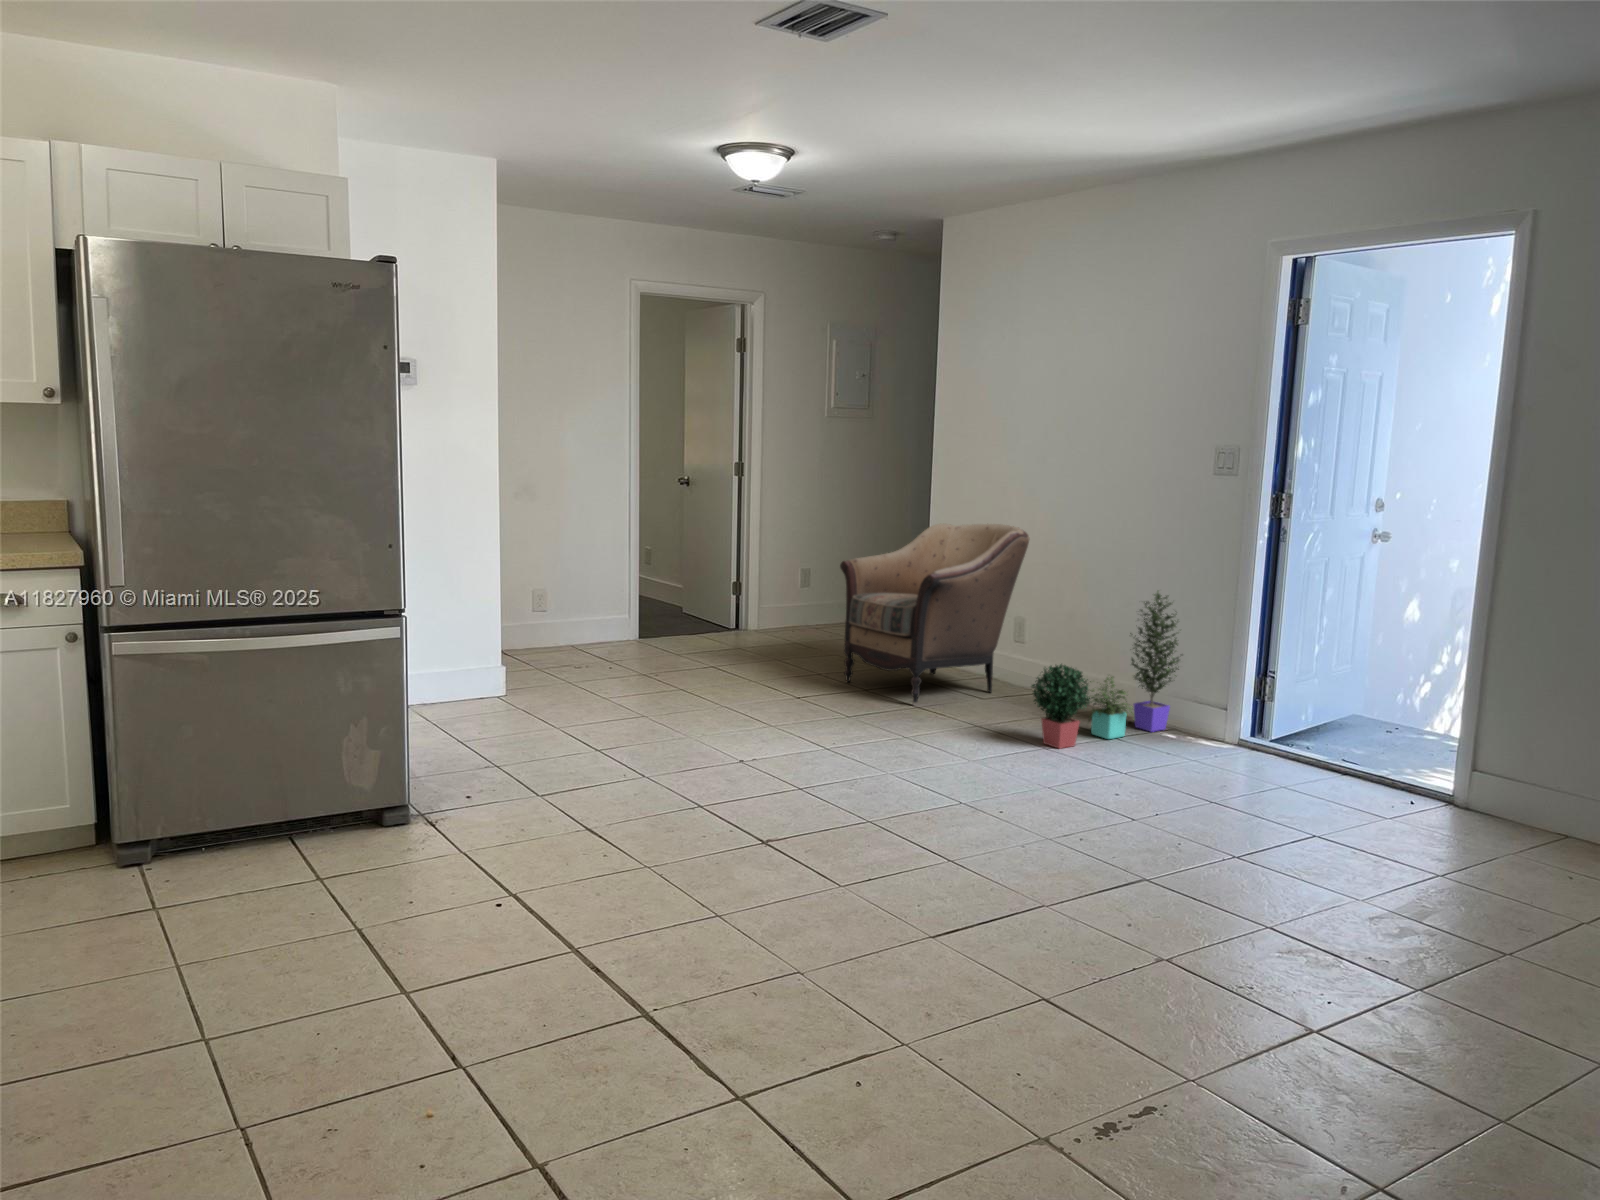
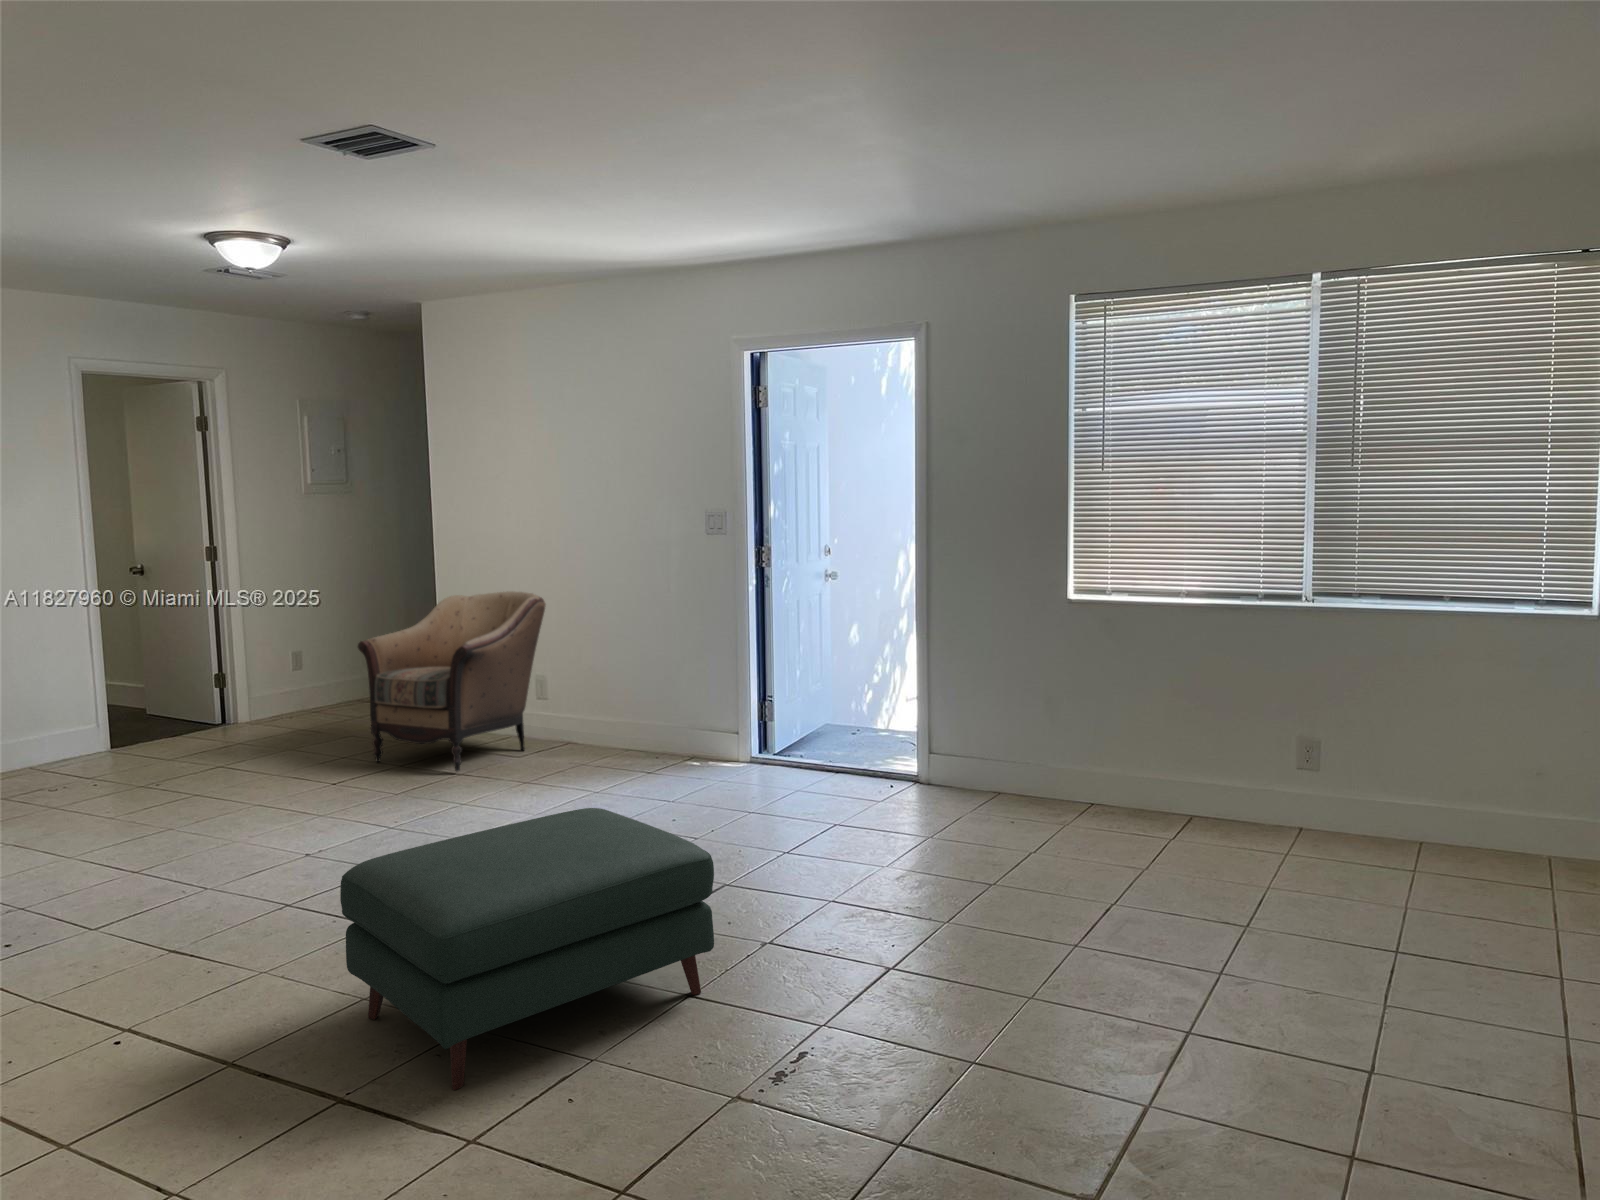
potted plant: present [1031,591,1180,749] -> none [576,638,700,791]
ottoman: none [696,760,1086,1032] -> present [340,808,714,1090]

